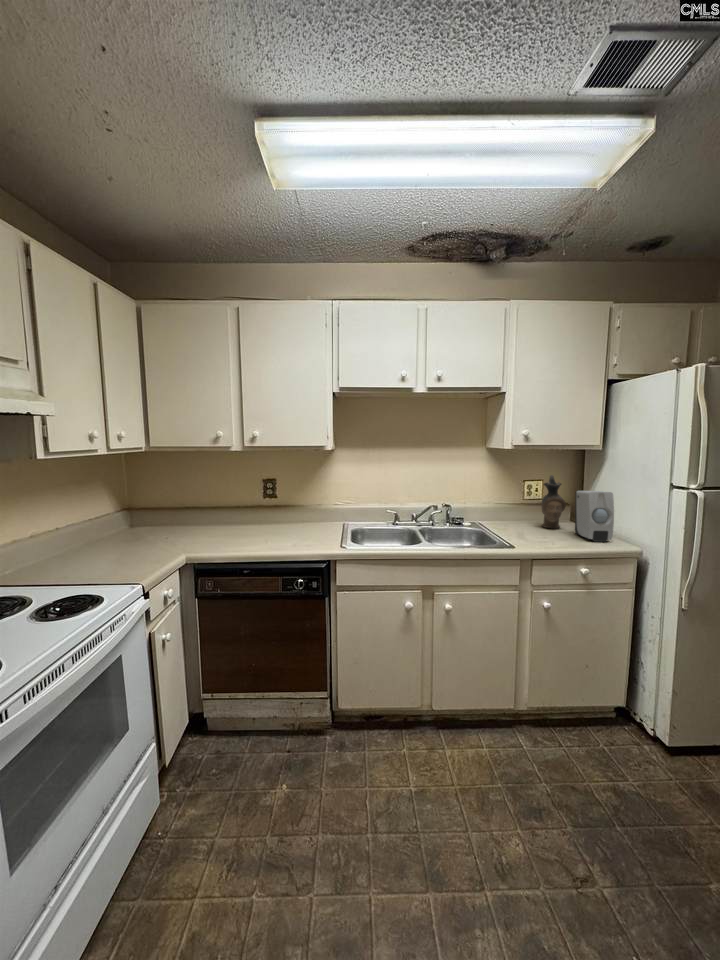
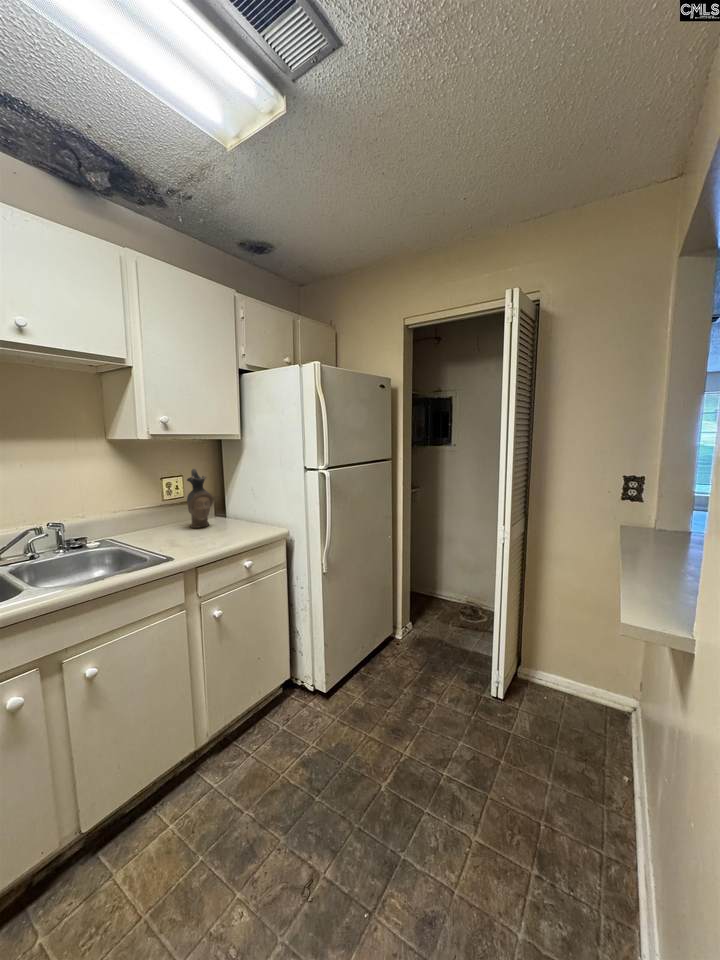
soap dispenser: present [575,491,614,542] -> none [223,480,263,532]

